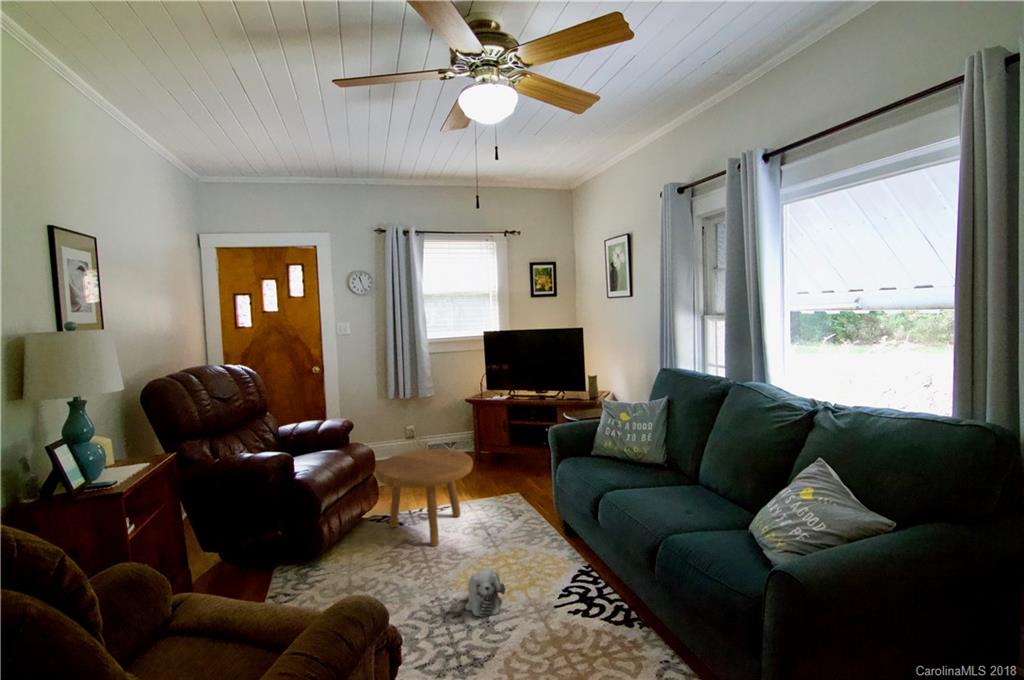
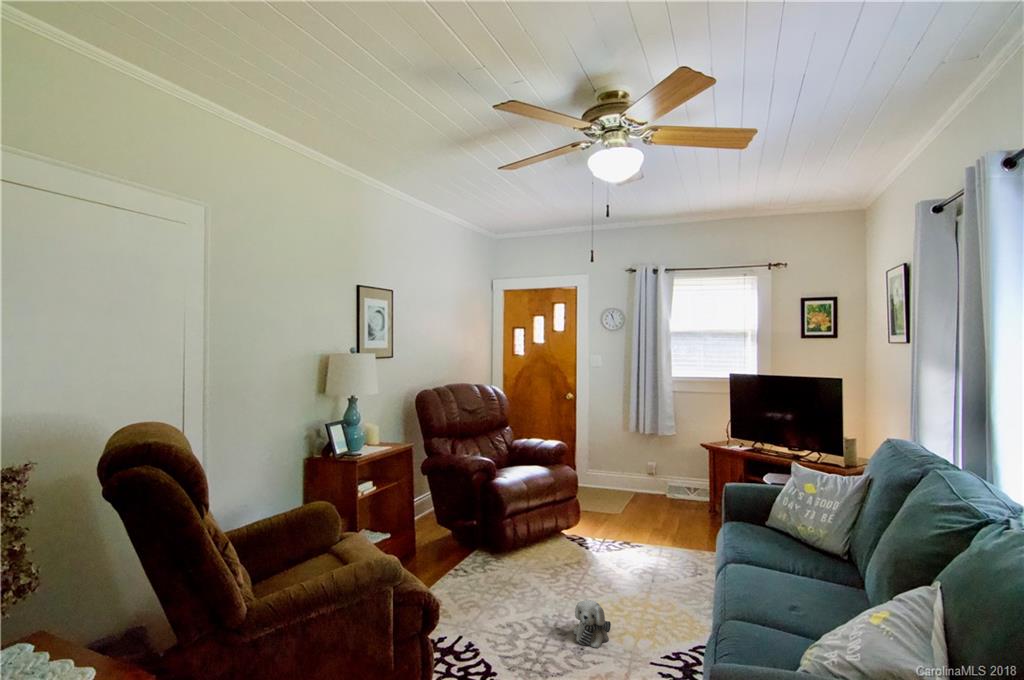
footstool: present [376,449,473,547] -> none [559,482,652,575]

